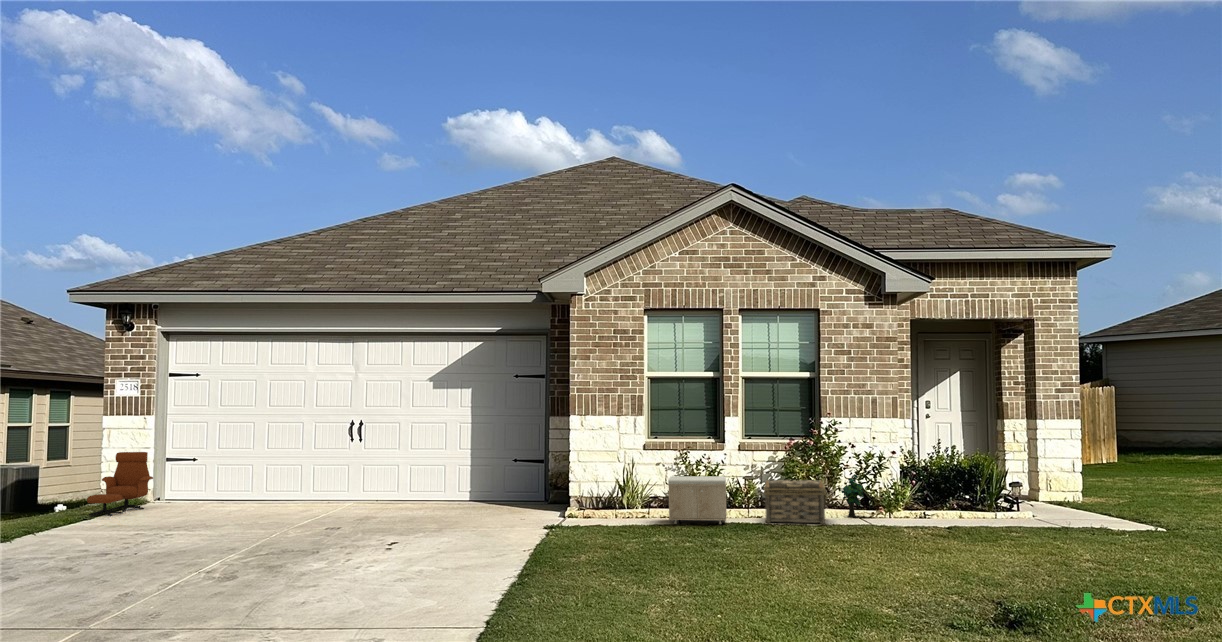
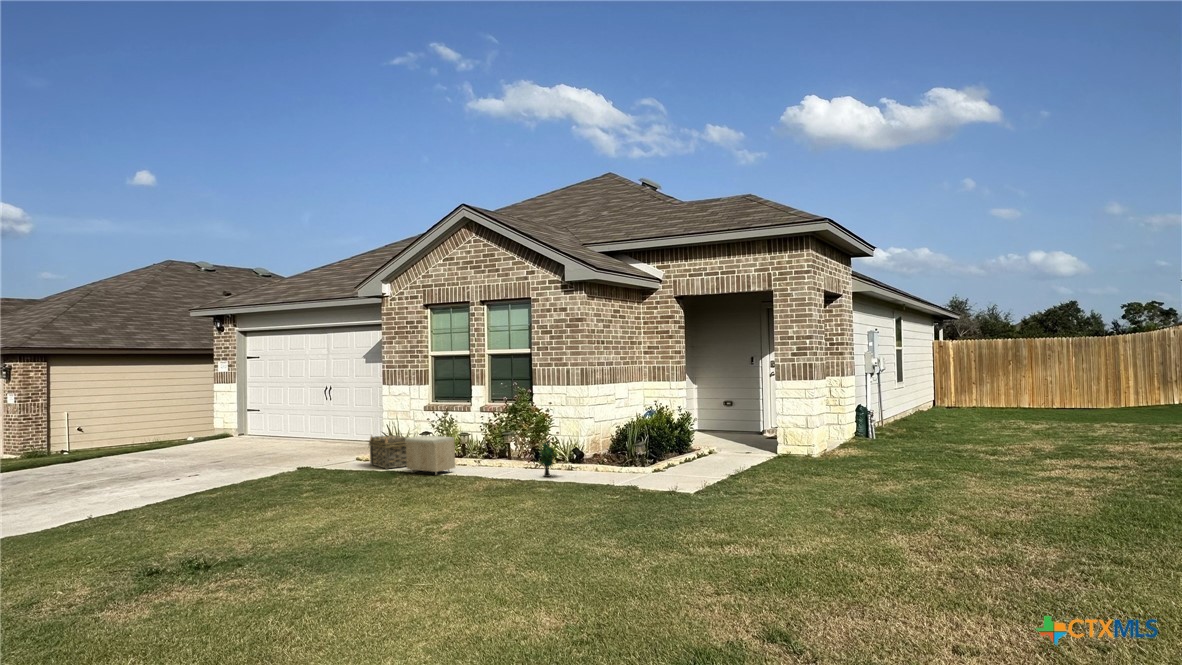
lounge chair: present [87,452,153,517] -> none [189,407,234,446]
basket: present [764,480,826,524] -> present [369,435,407,469]

